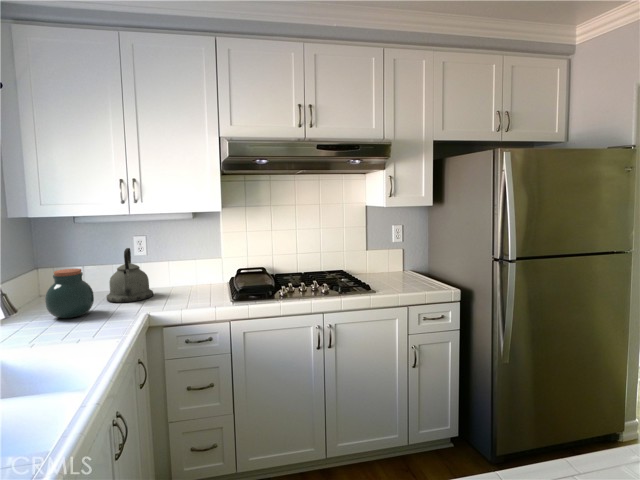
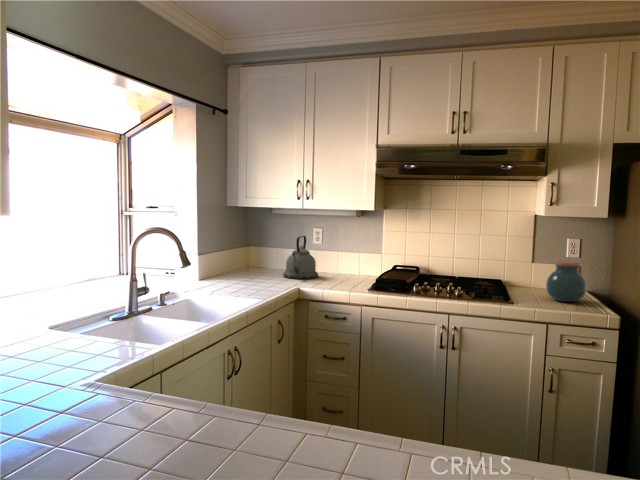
jar: present [45,269,94,318] -> present [546,261,586,302]

